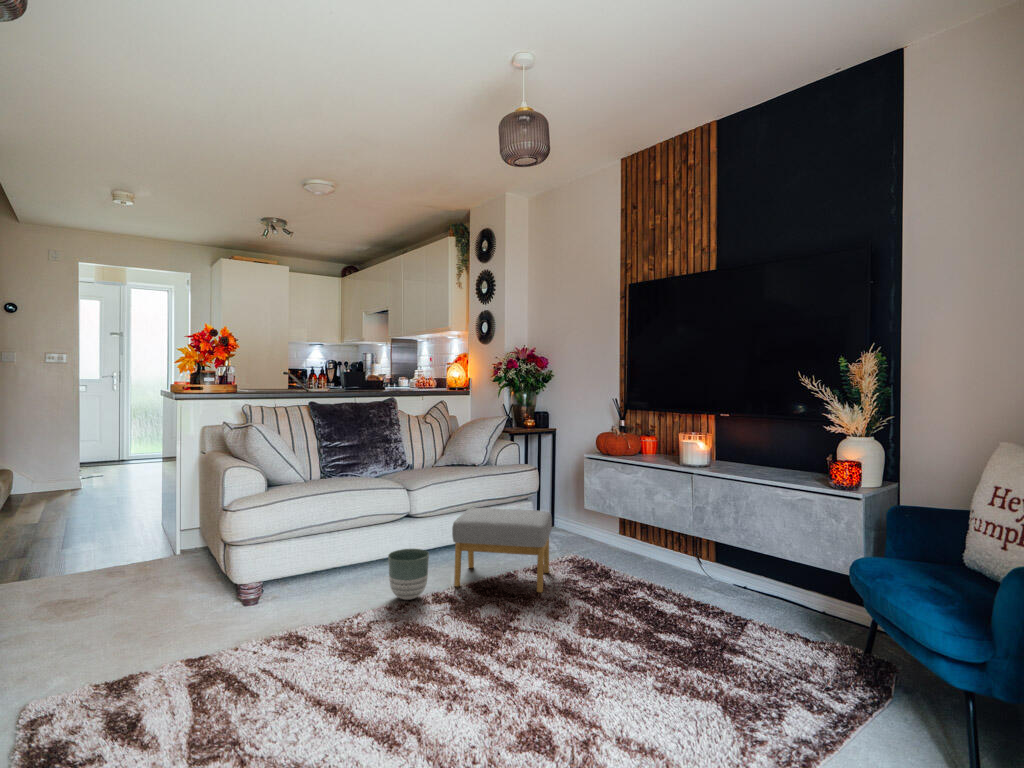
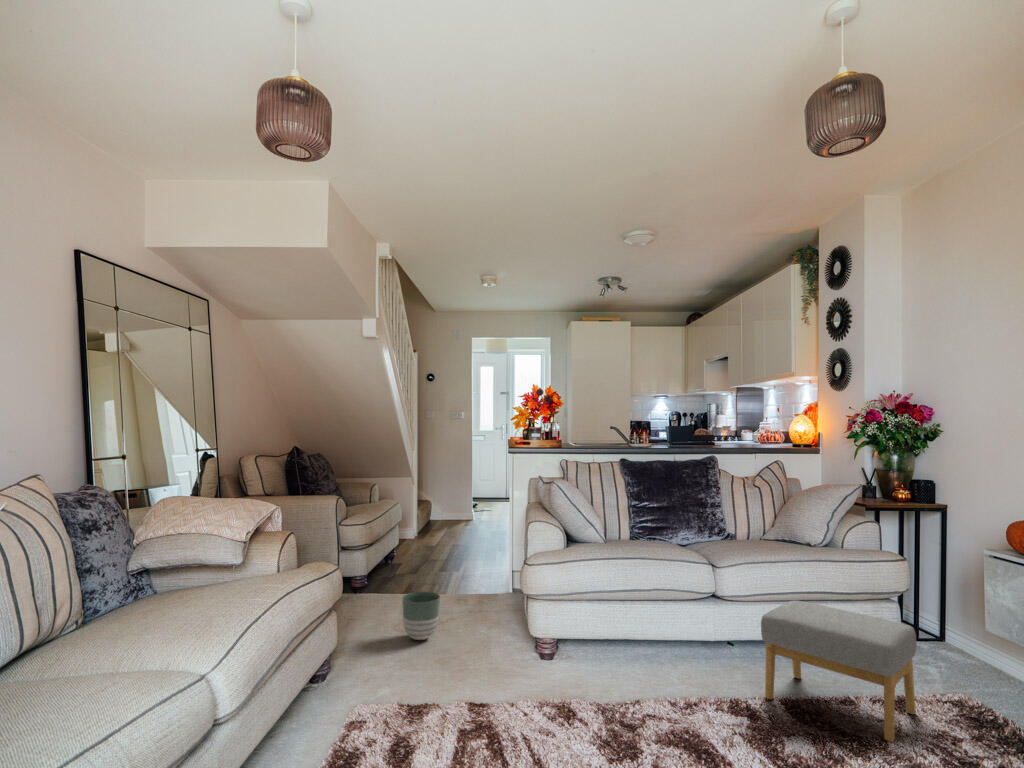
planter: present [388,549,429,600] -> present [402,592,440,640]

